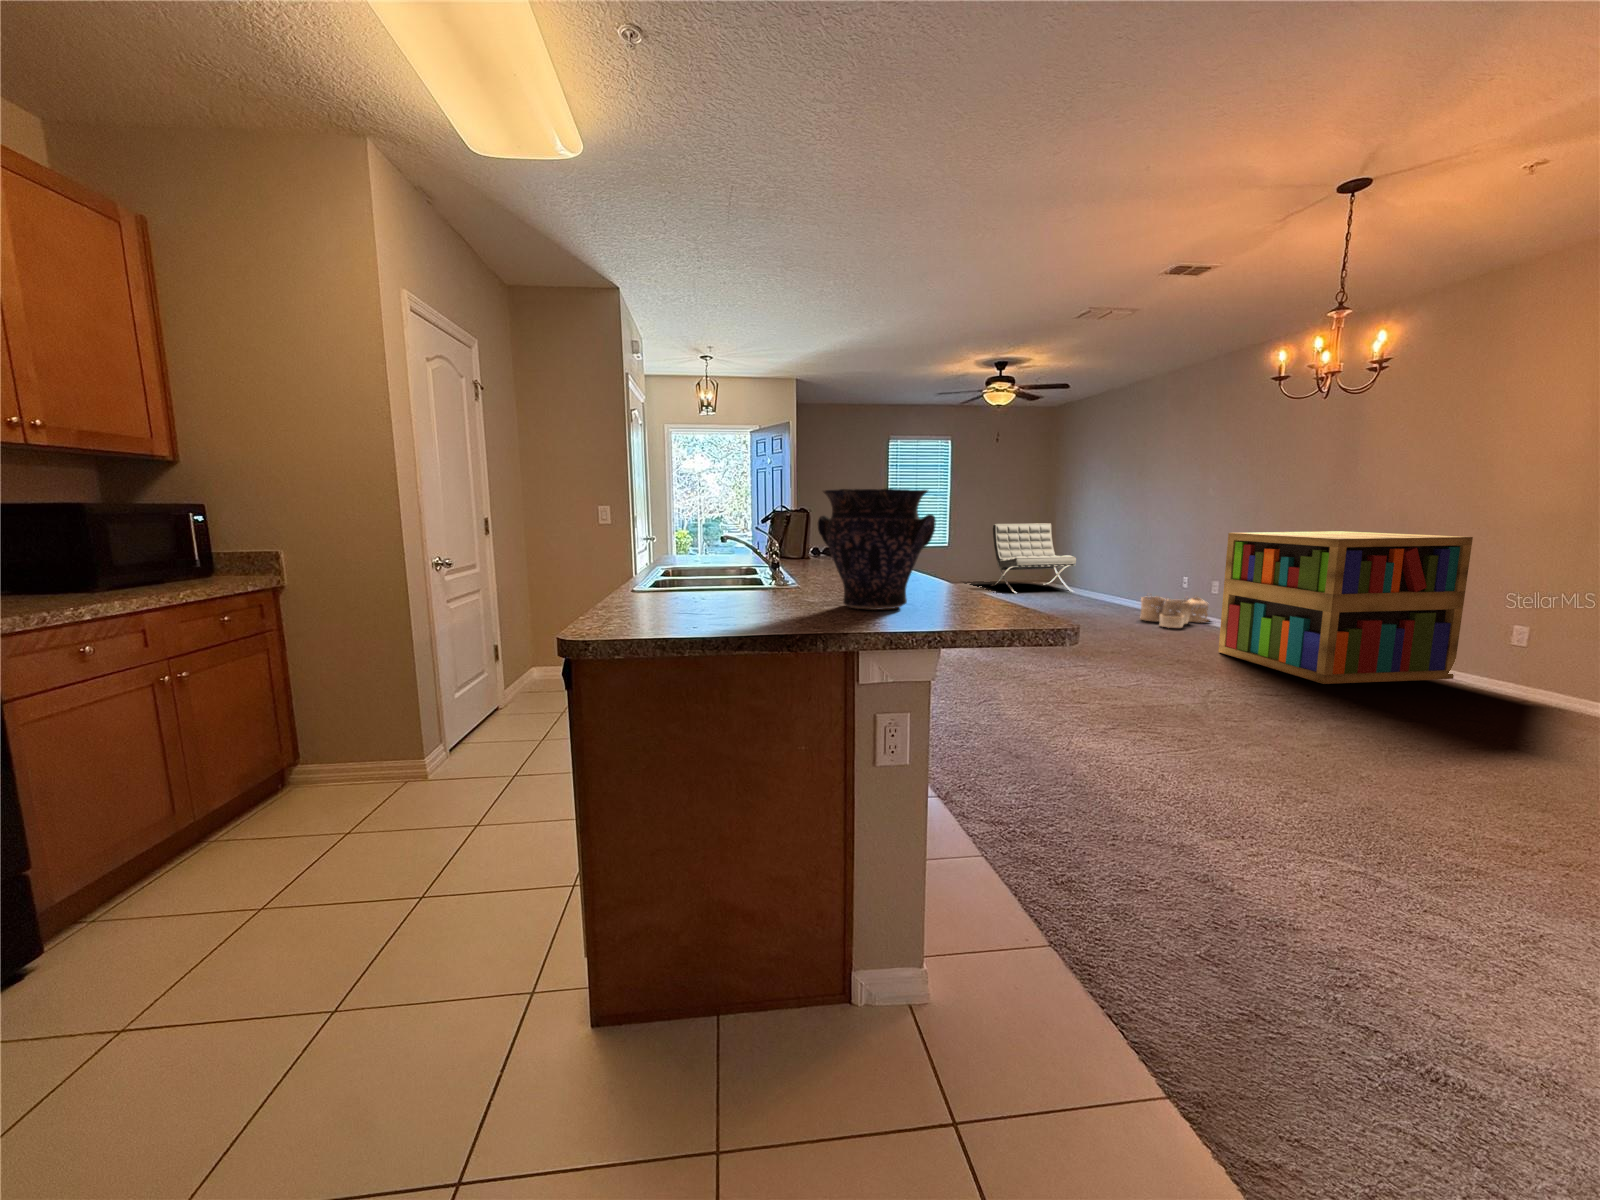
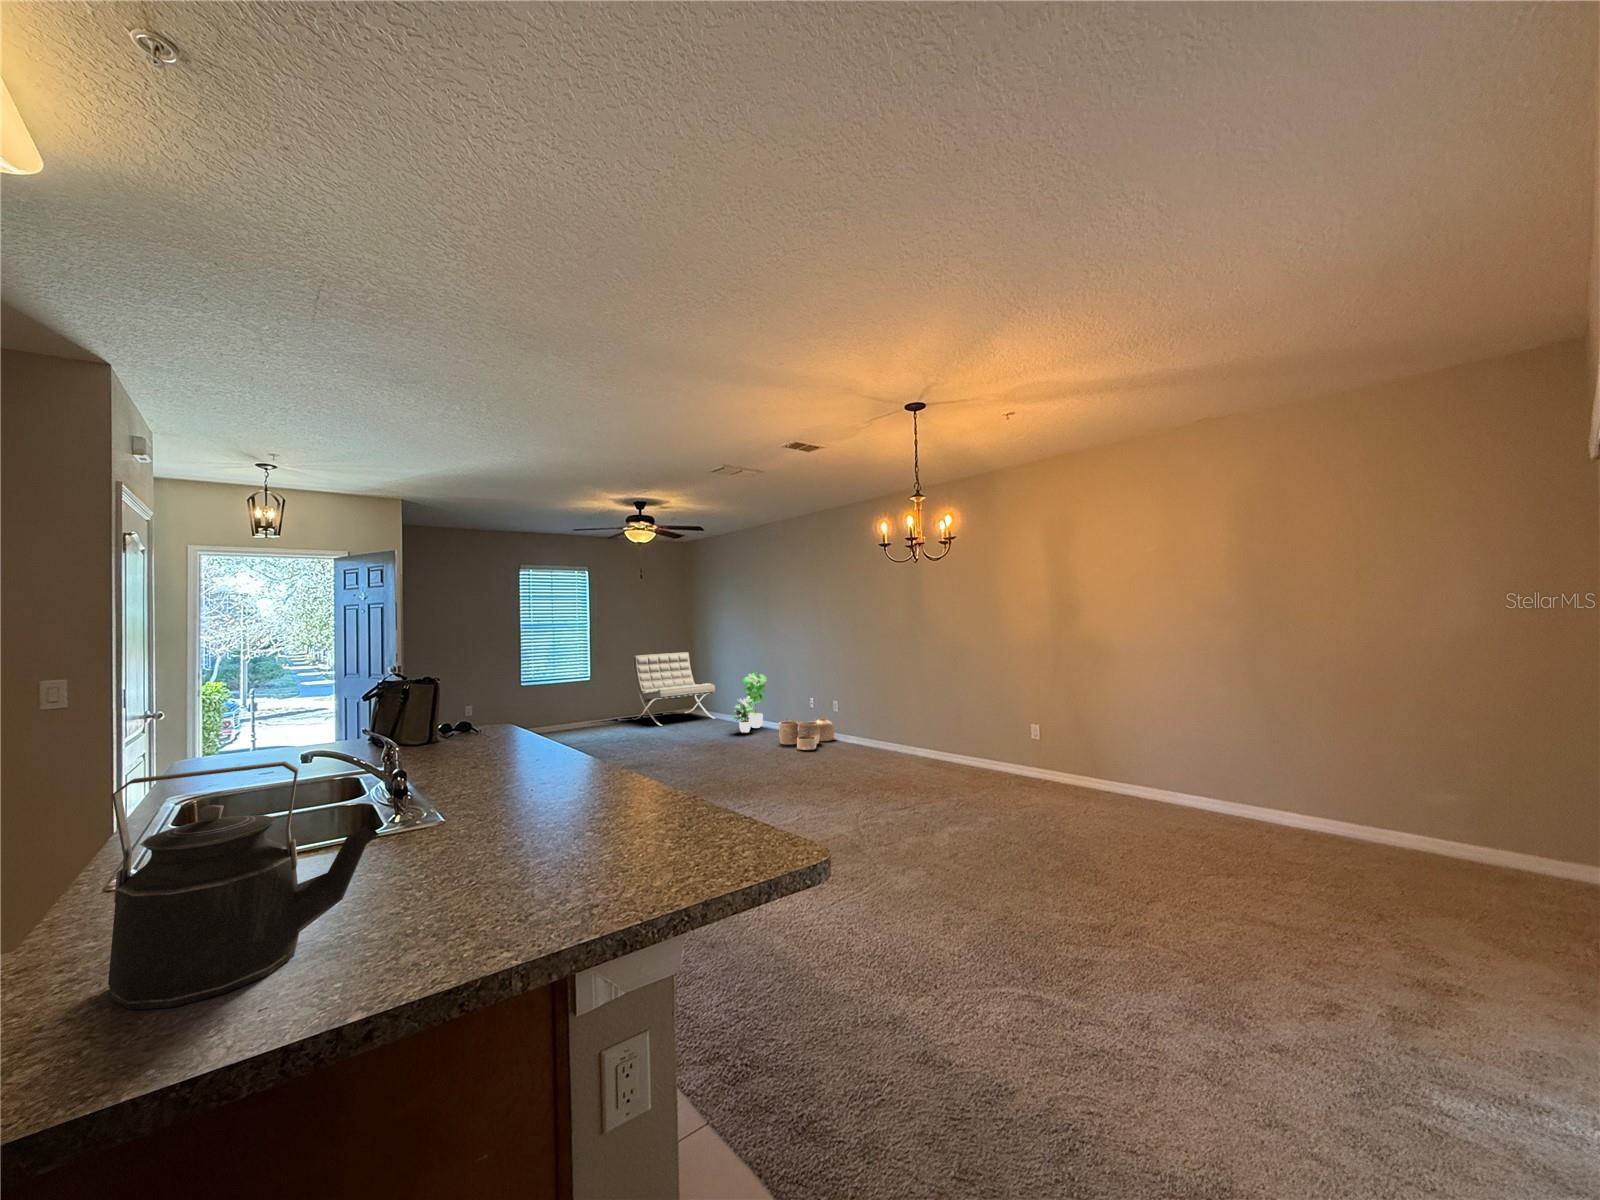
vase: present [818,488,936,610] -> none [484,693,649,869]
kettle: none [627,505,750,623] -> present [108,761,379,1010]
bookshelf: present [1218,531,1473,684] -> none [847,658,1007,792]
potted plant: none [1088,541,1136,607] -> present [733,671,767,733]

